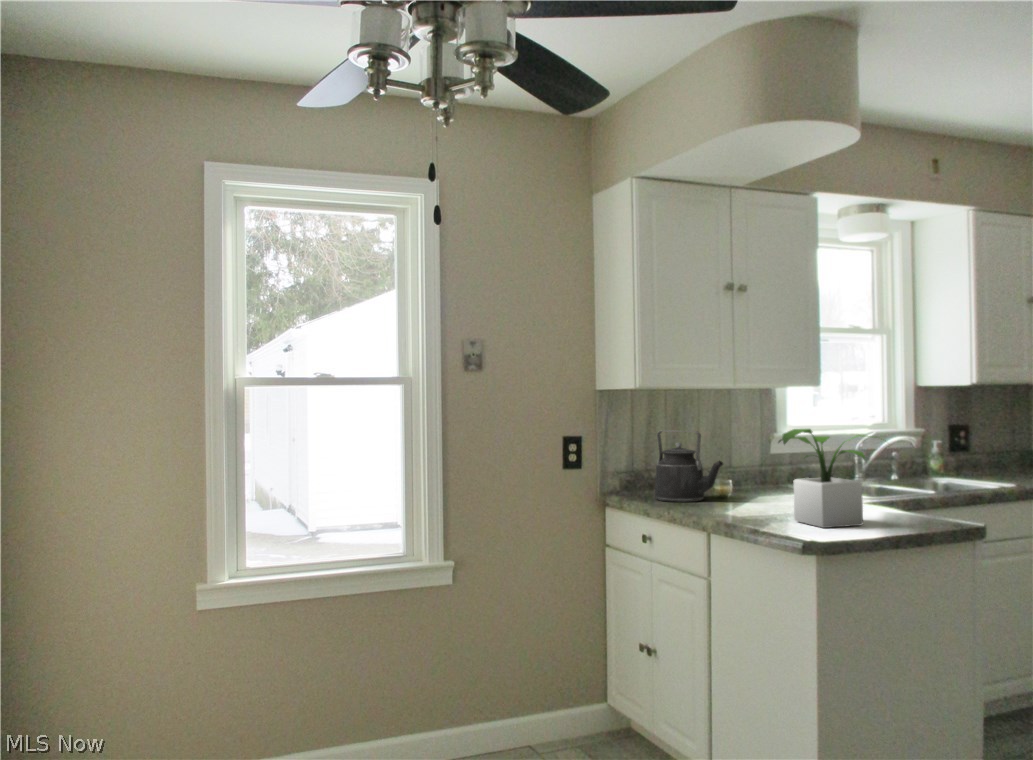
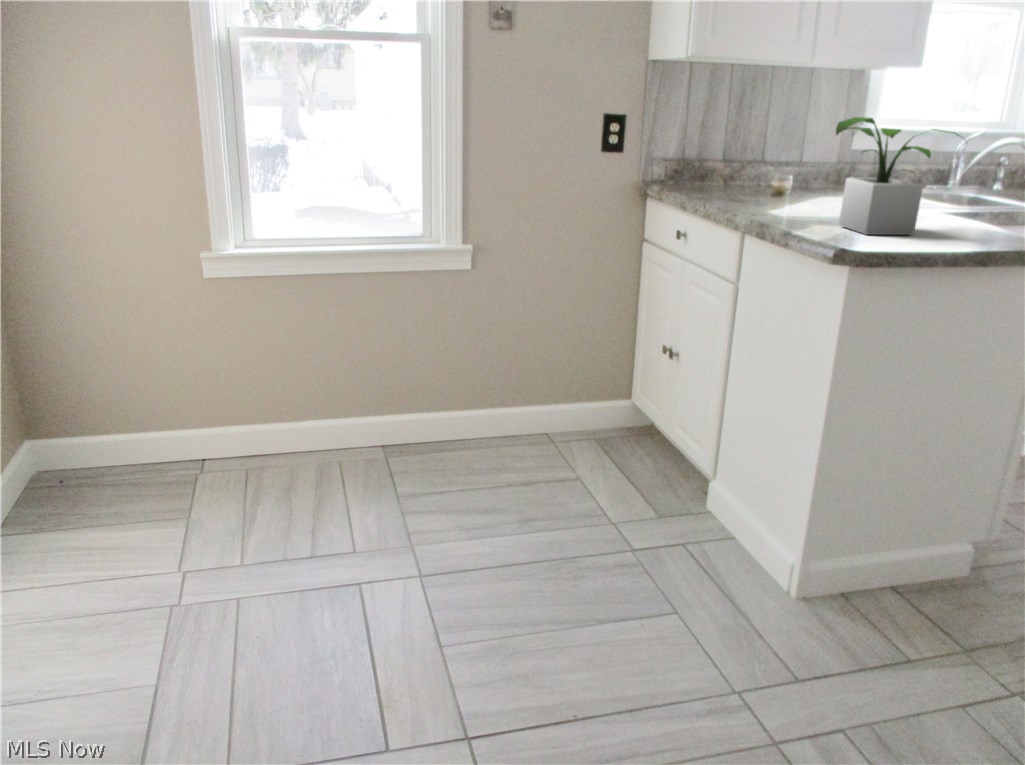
kettle: present [655,430,723,502] -> none [700,113,781,198]

